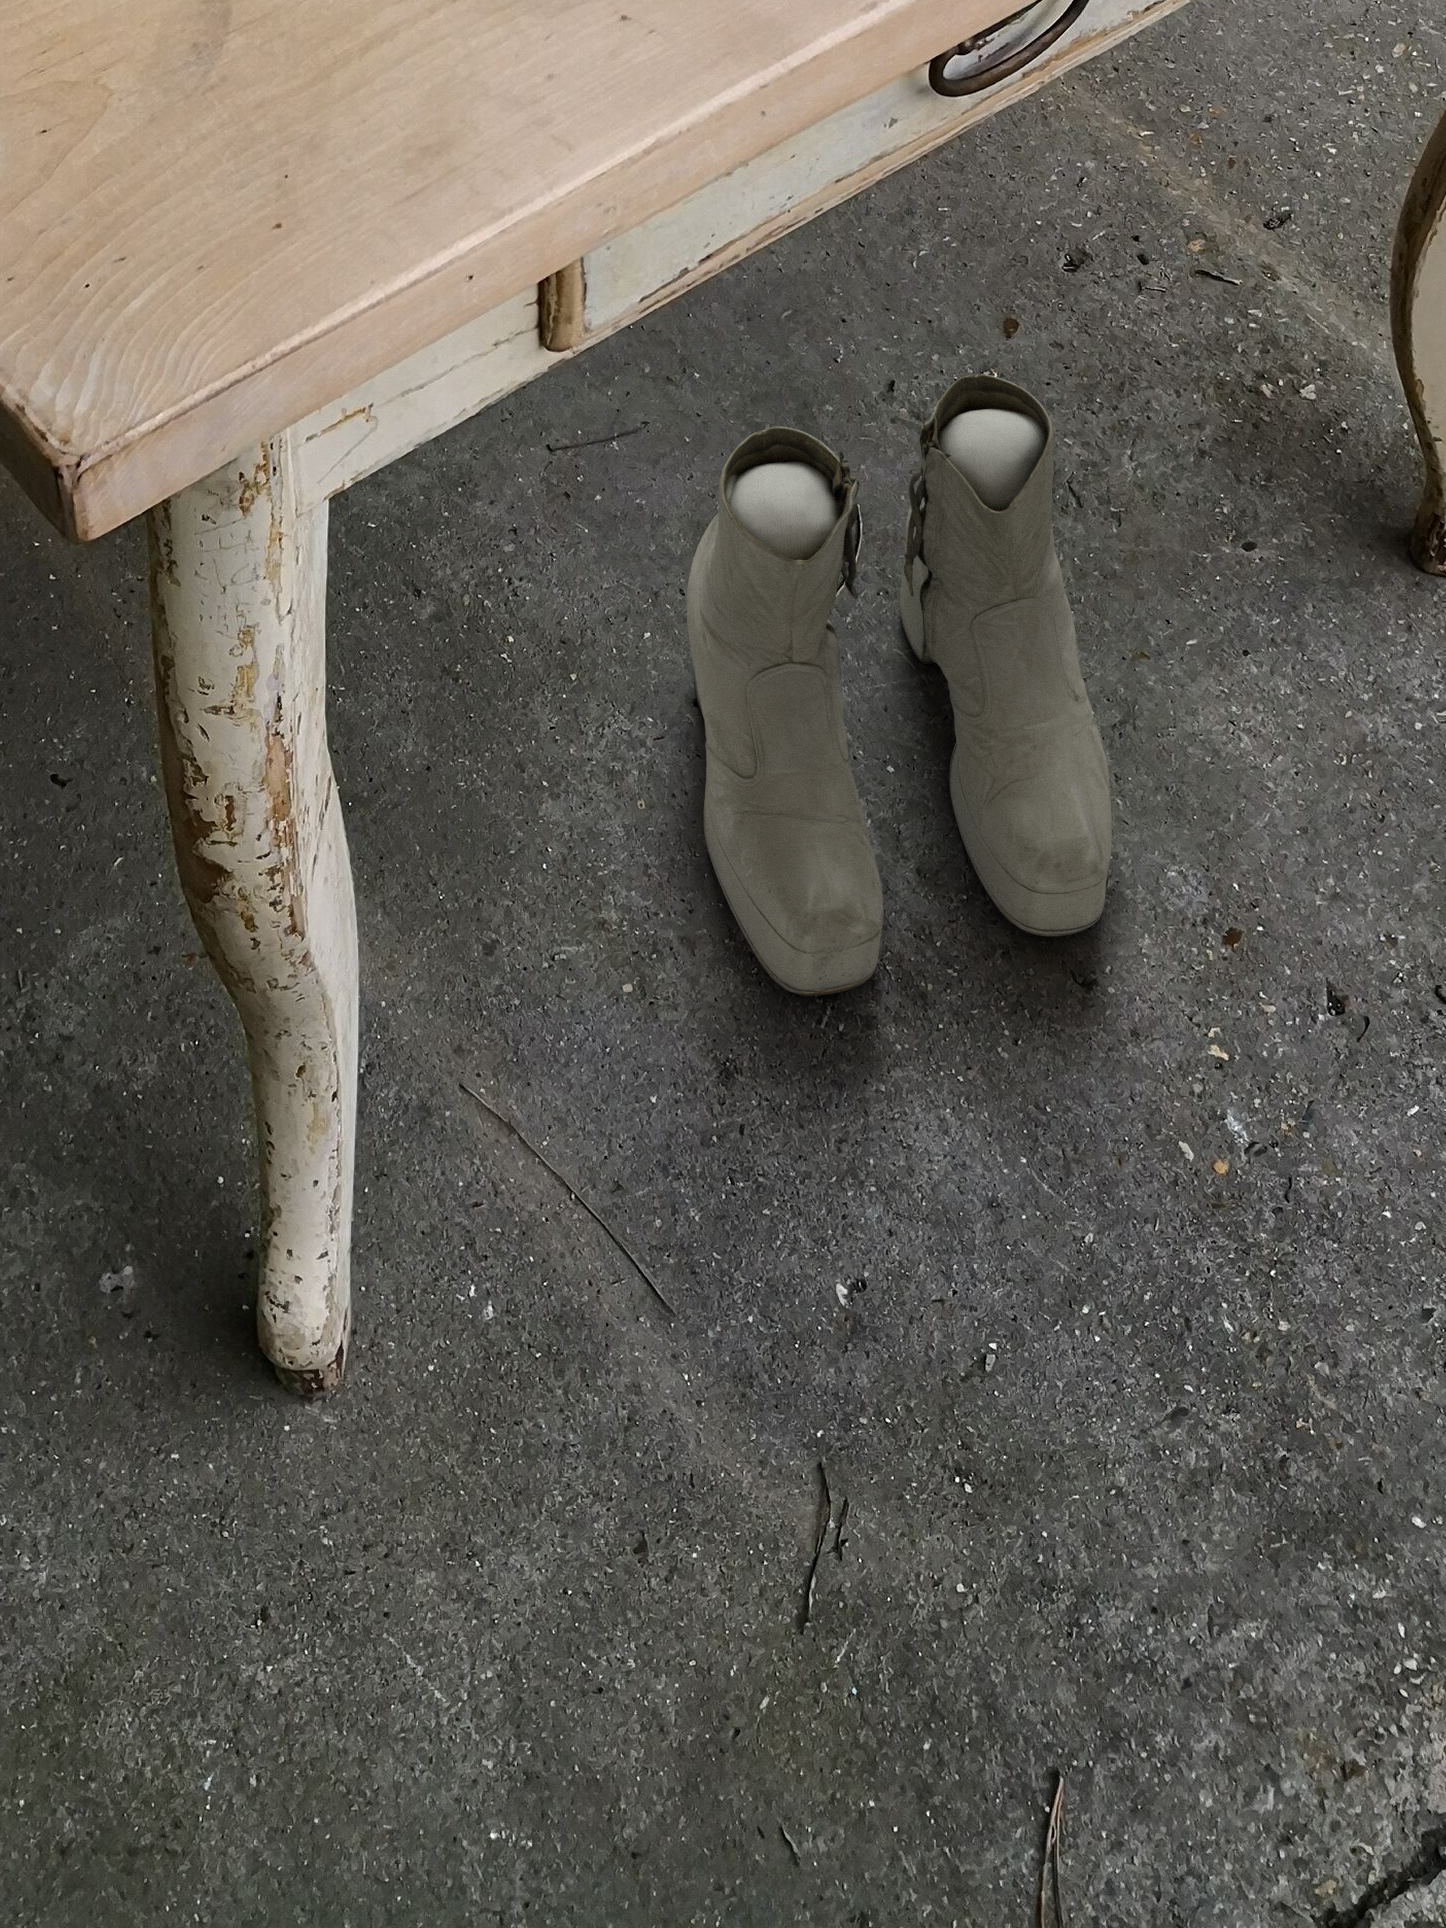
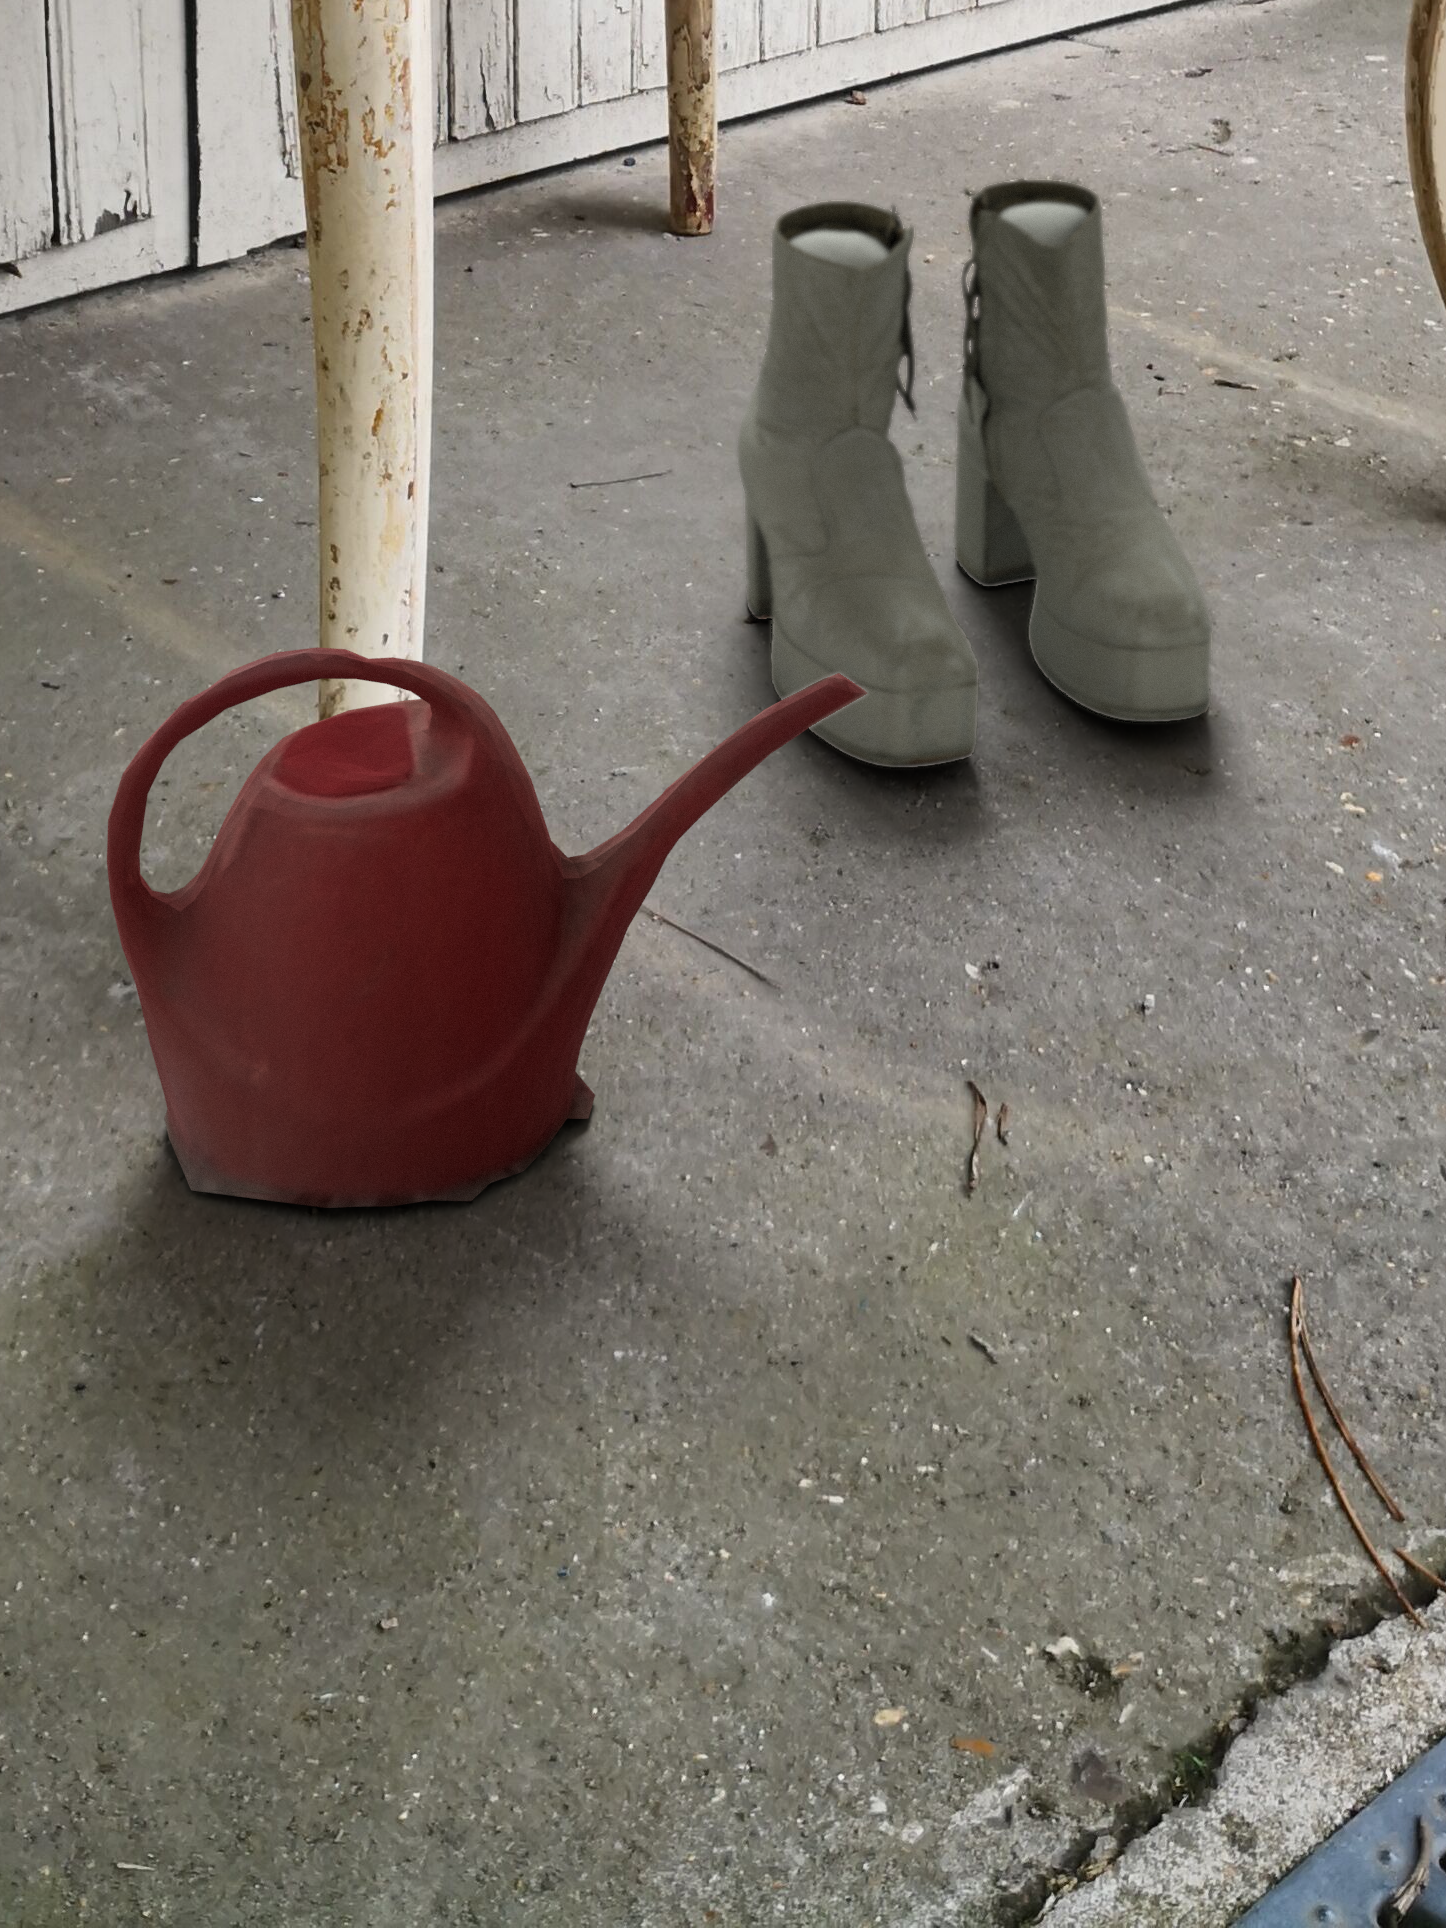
watering can: none [61,1225,730,1614] -> present [107,647,868,1208]

